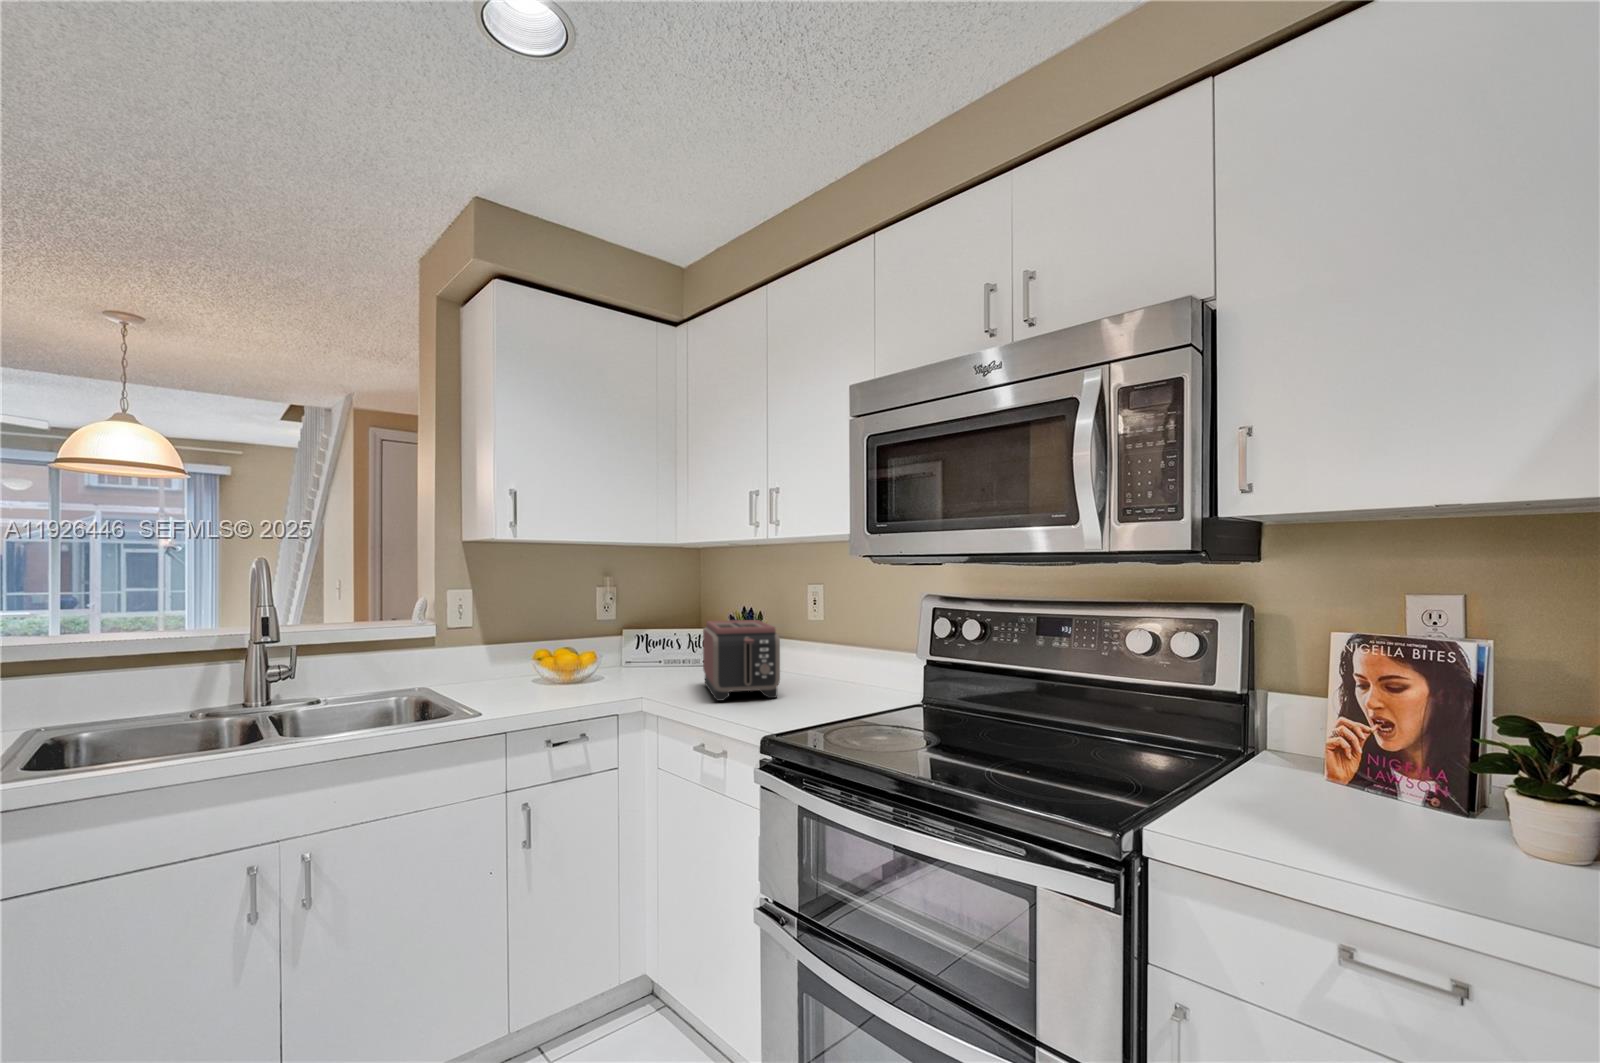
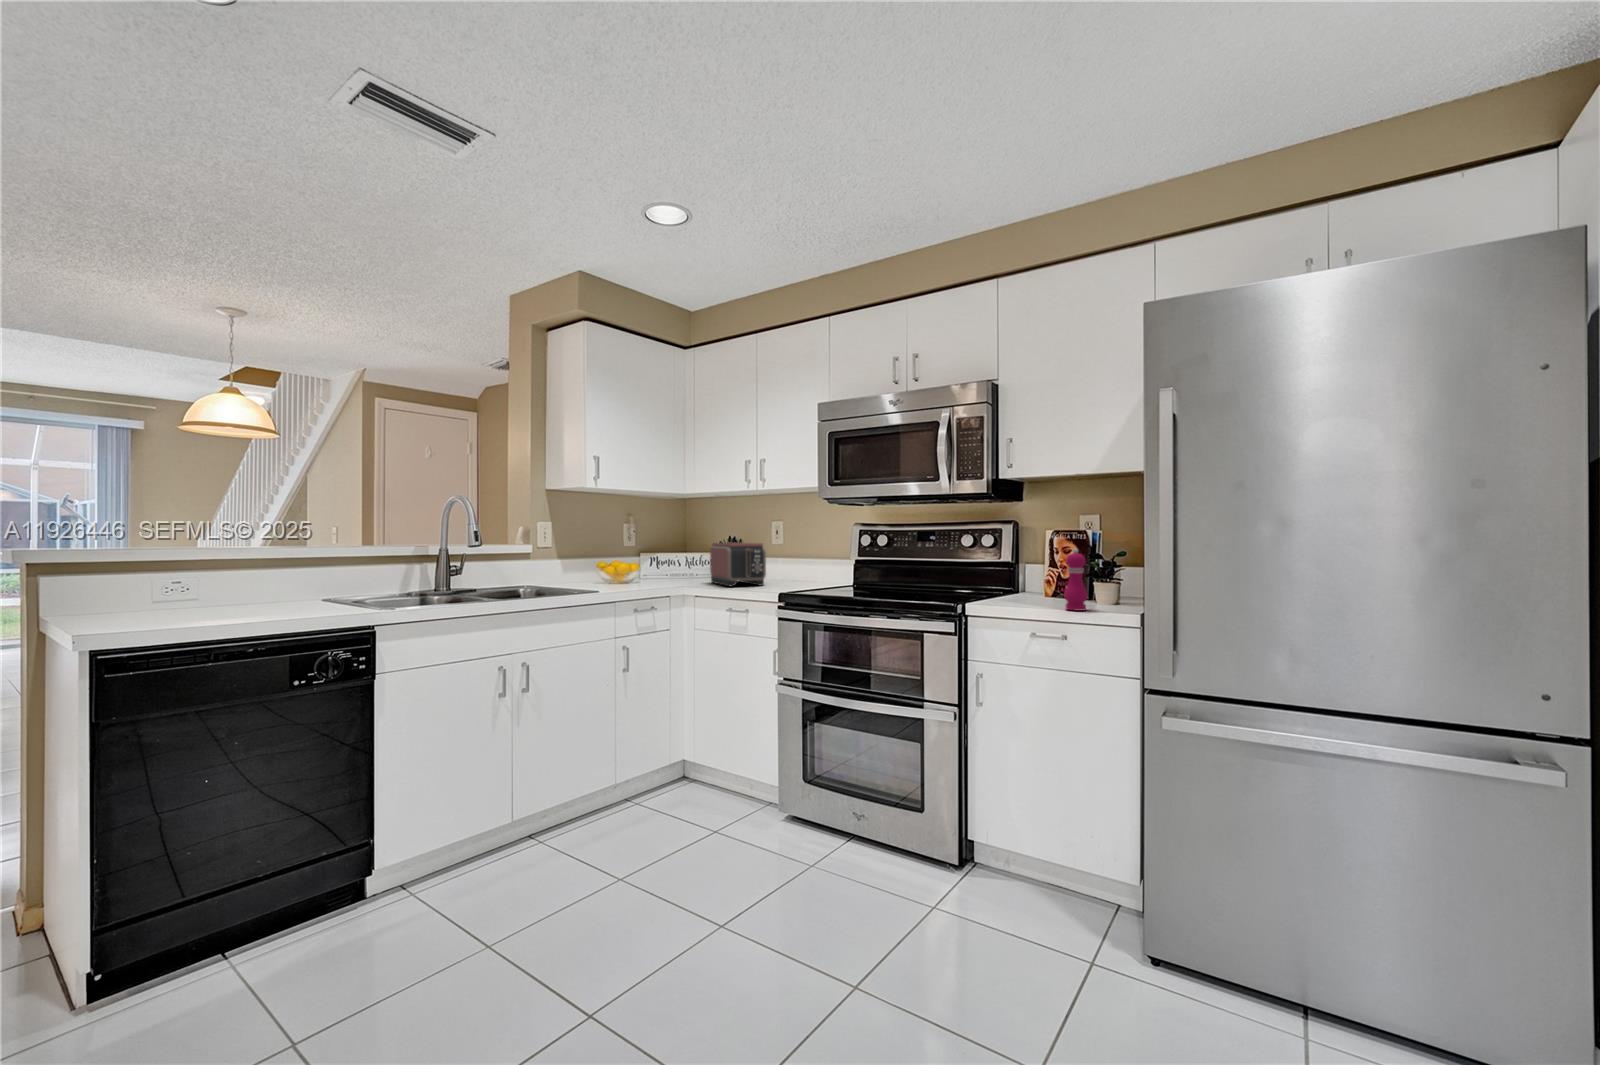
pepper mill: none [1441,721,1527,910] -> present [1064,548,1088,611]

